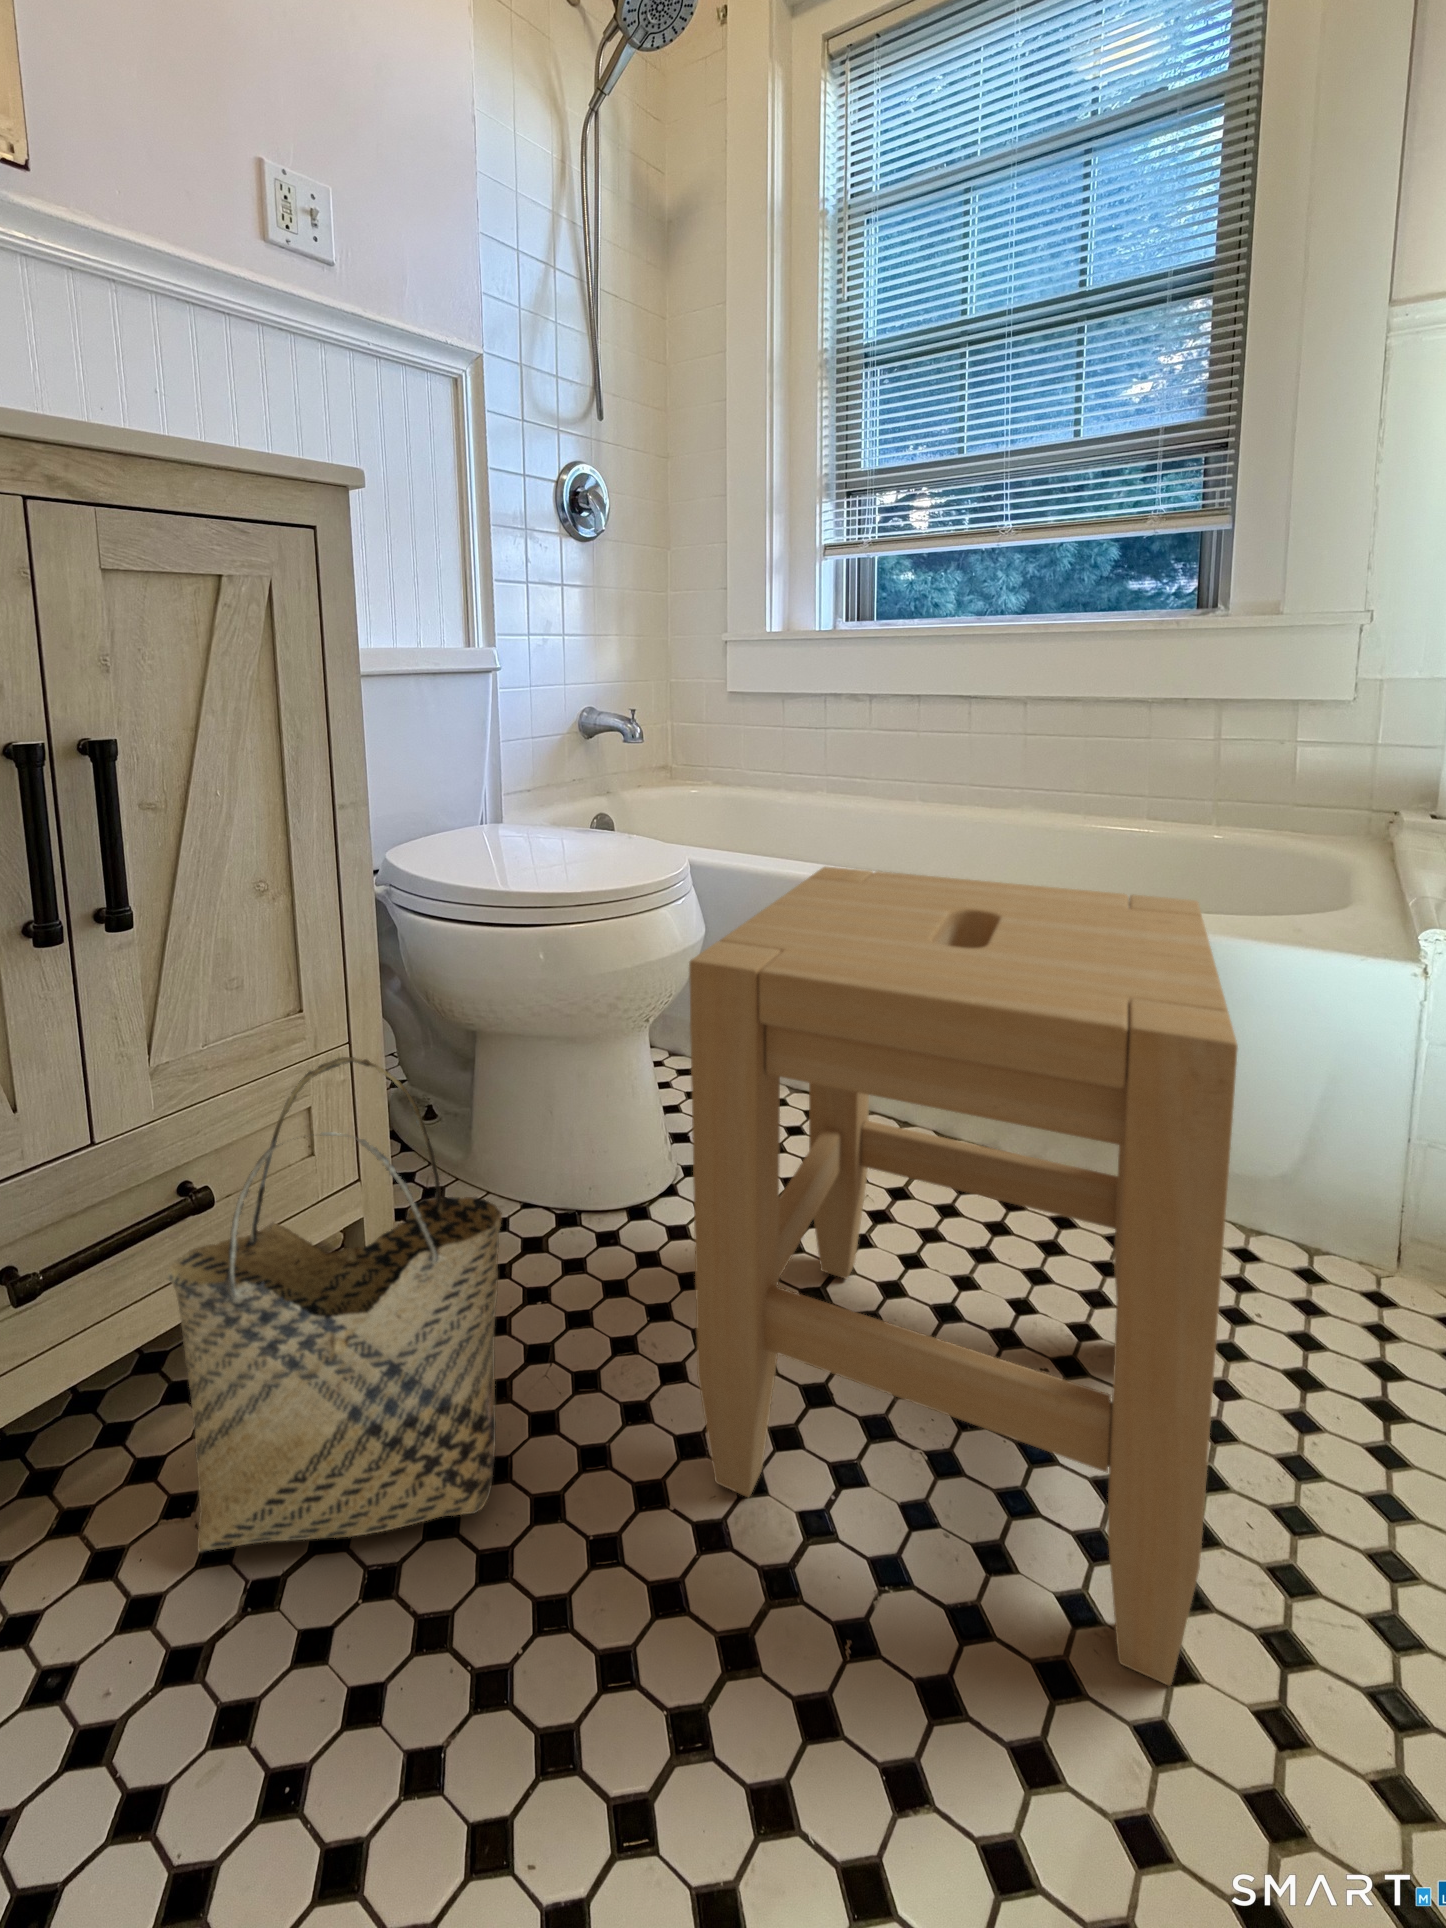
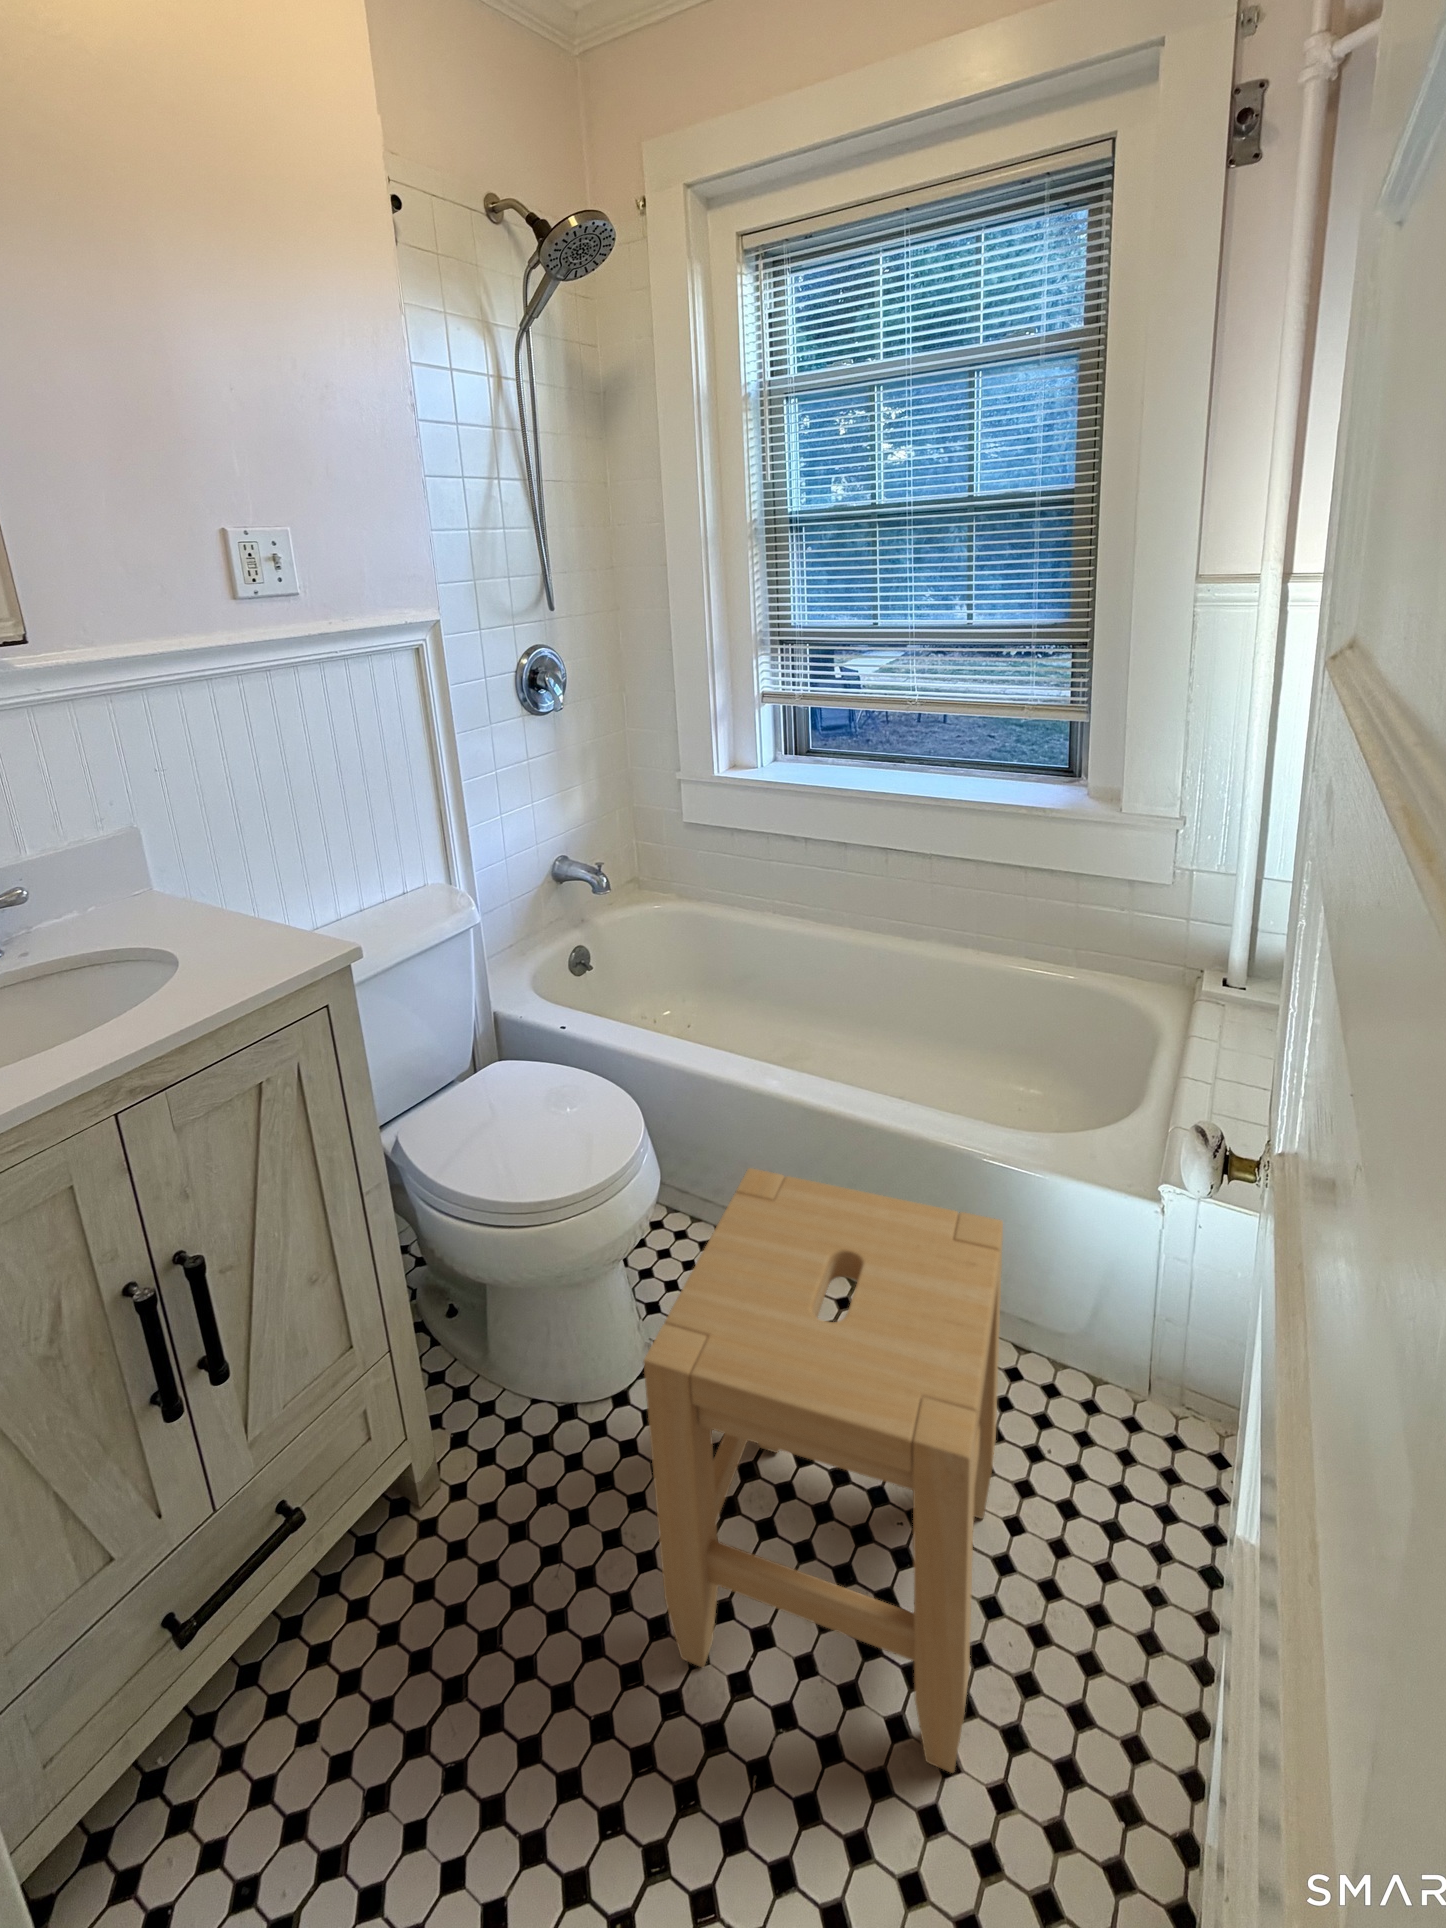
woven basket: present [167,1057,502,1552] -> none [287,1410,528,1775]

